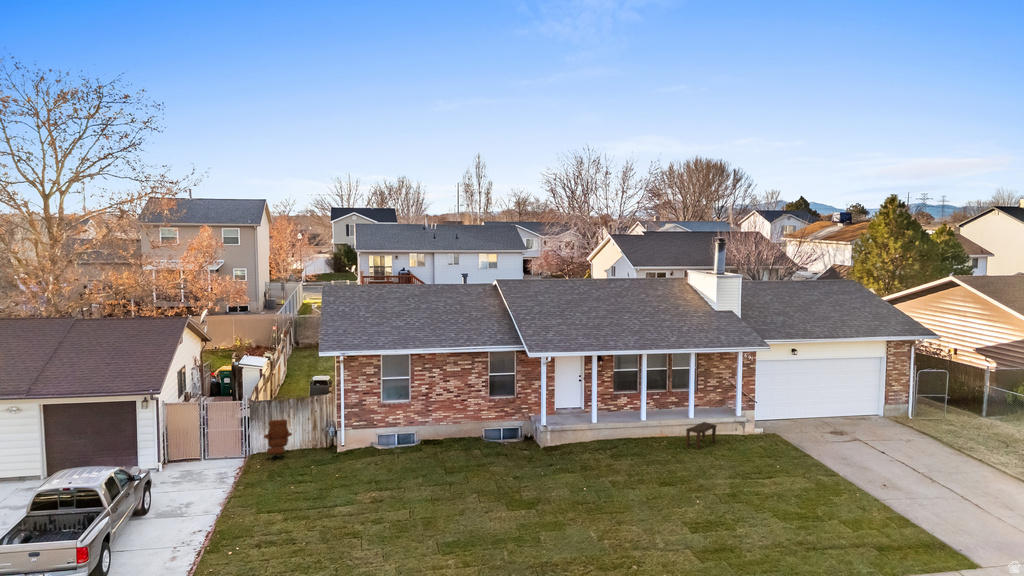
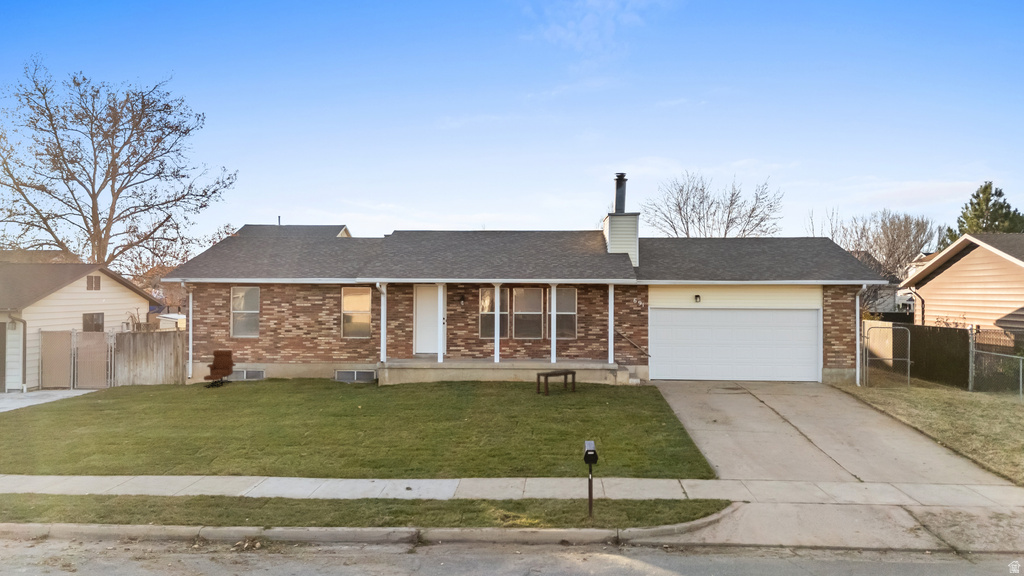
lounge chair: present [264,419,292,461] -> present [204,350,236,388]

